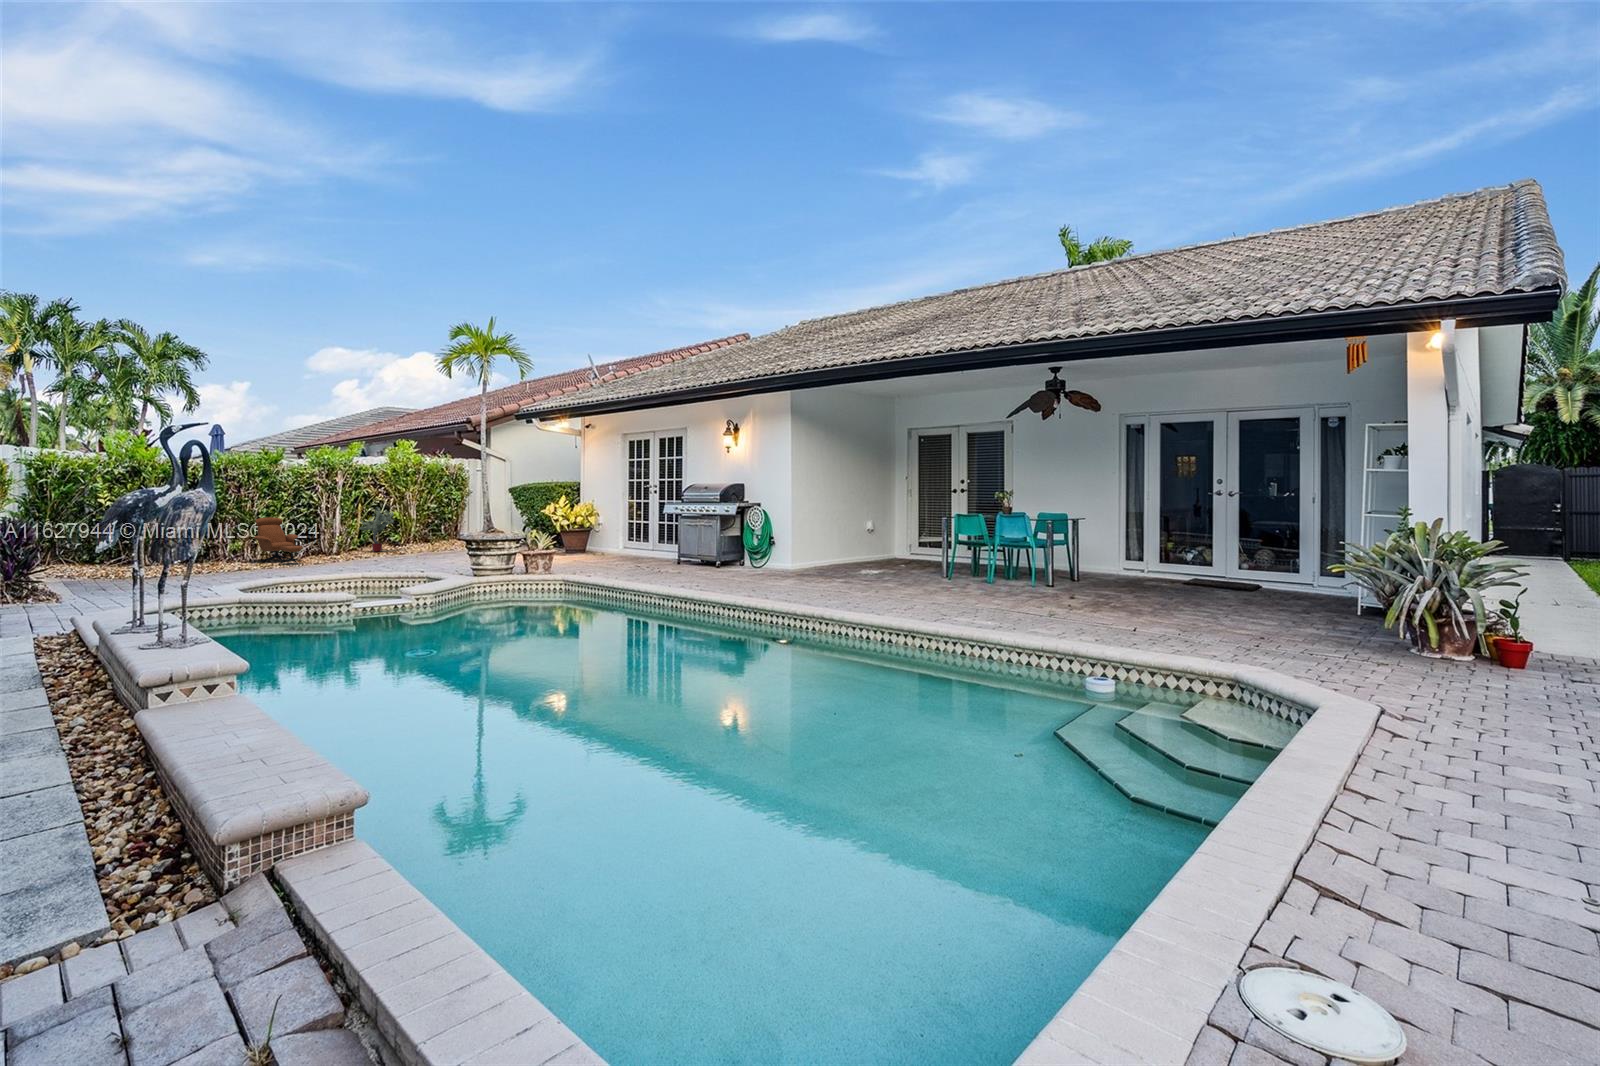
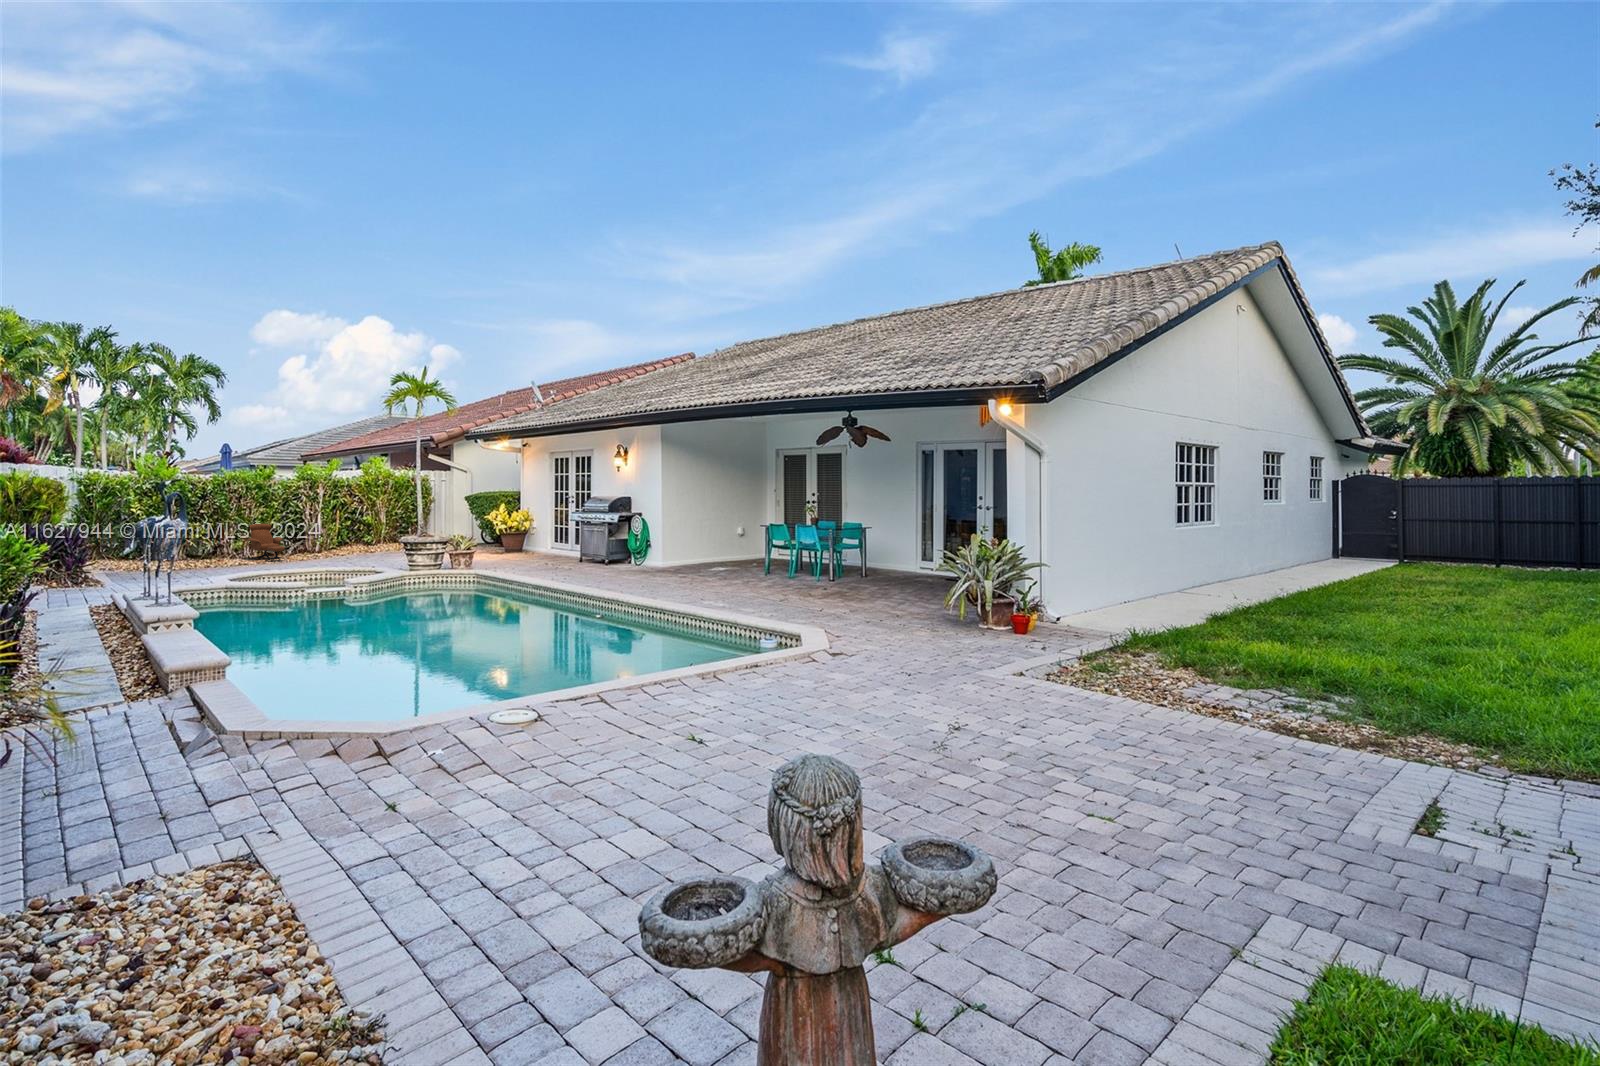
potted tree: present [359,507,394,552] -> none [333,514,364,552]

